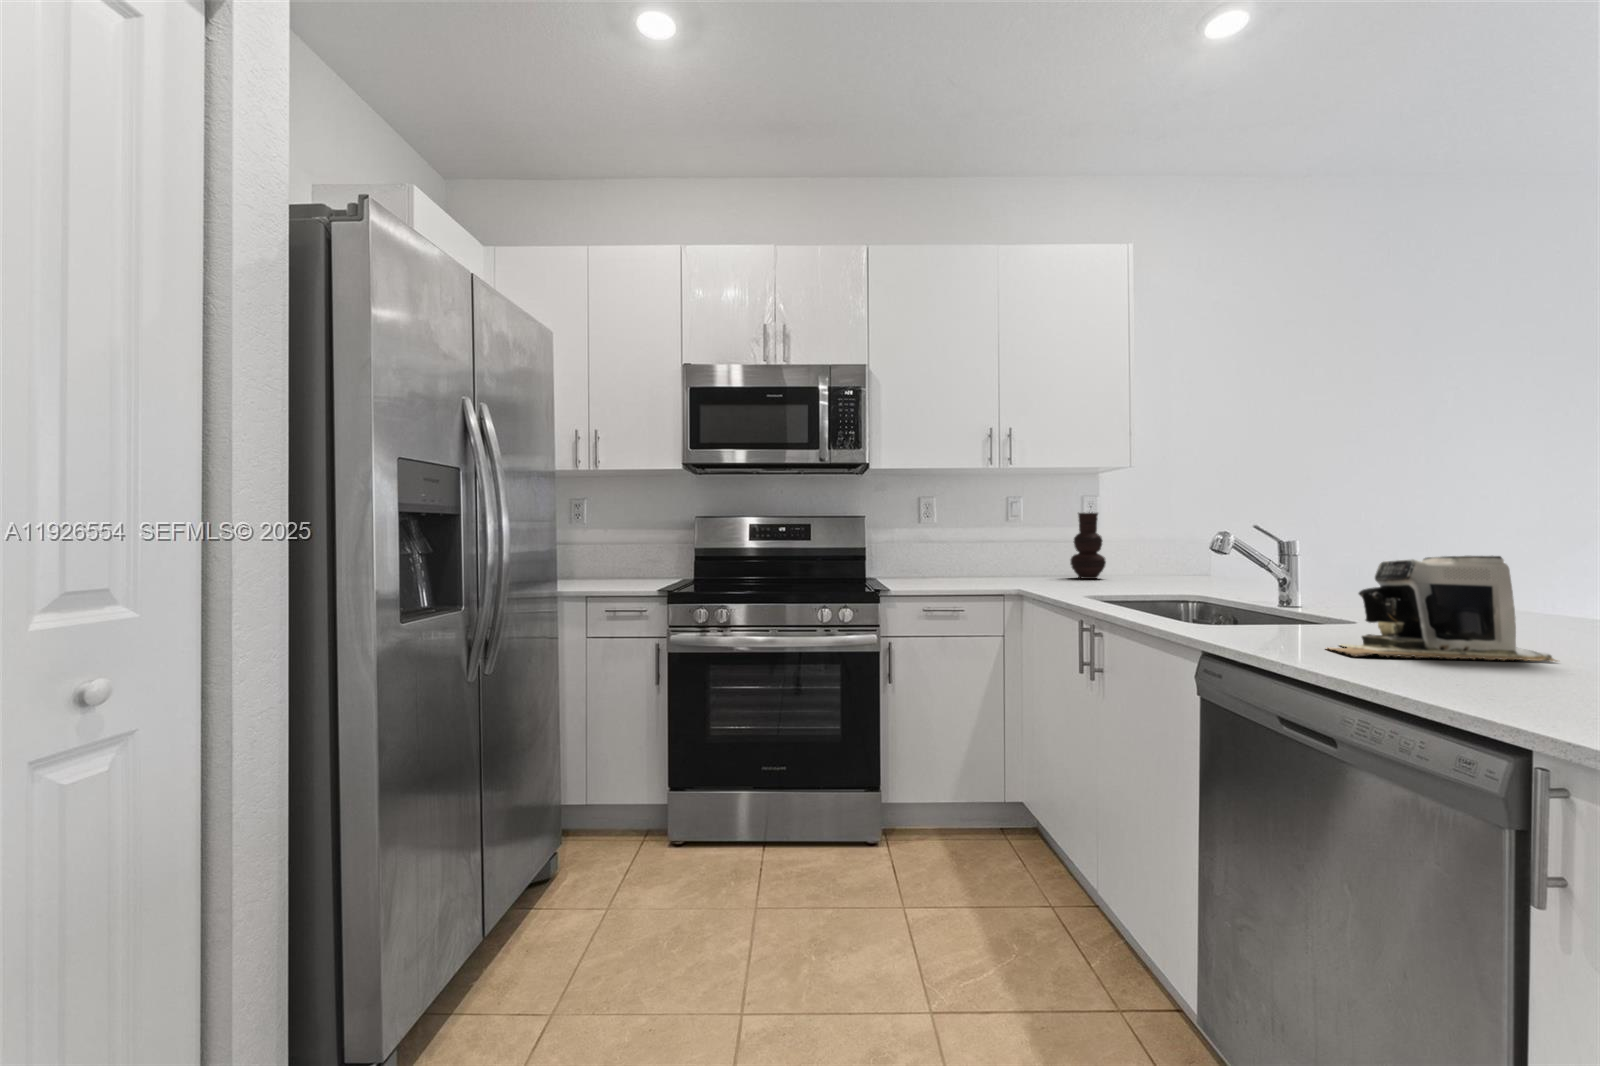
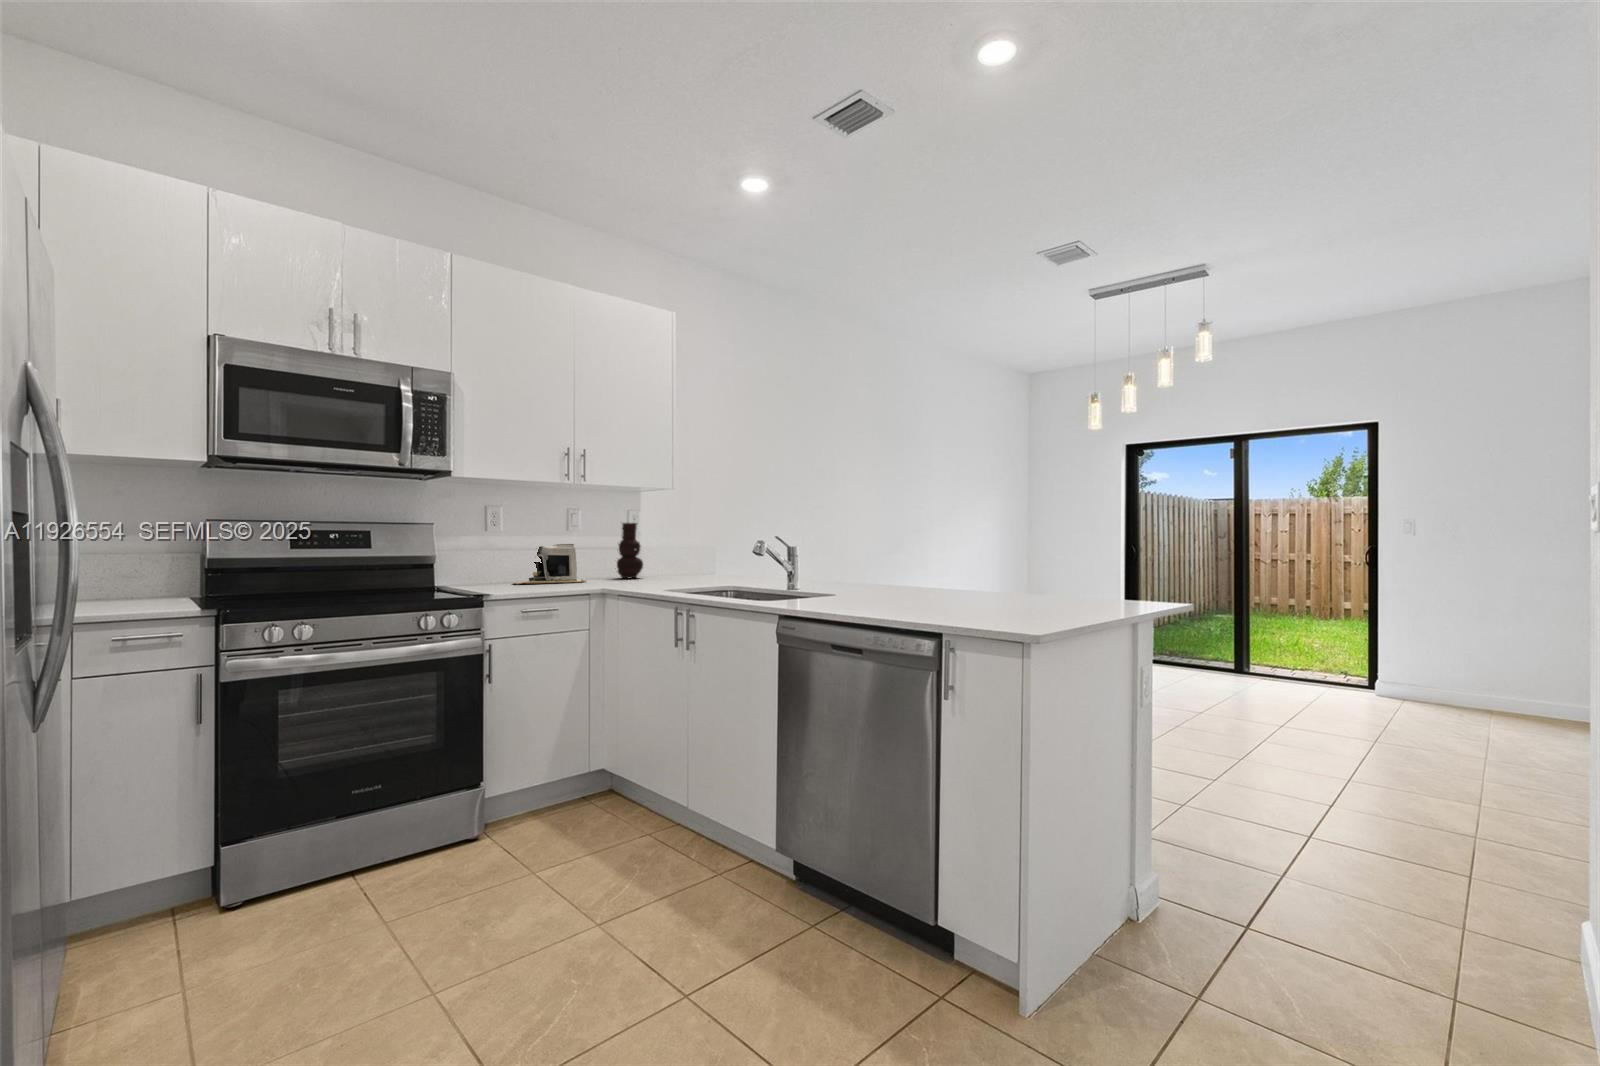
coffee maker: present [1330,556,1557,661] -> present [515,544,587,584]

